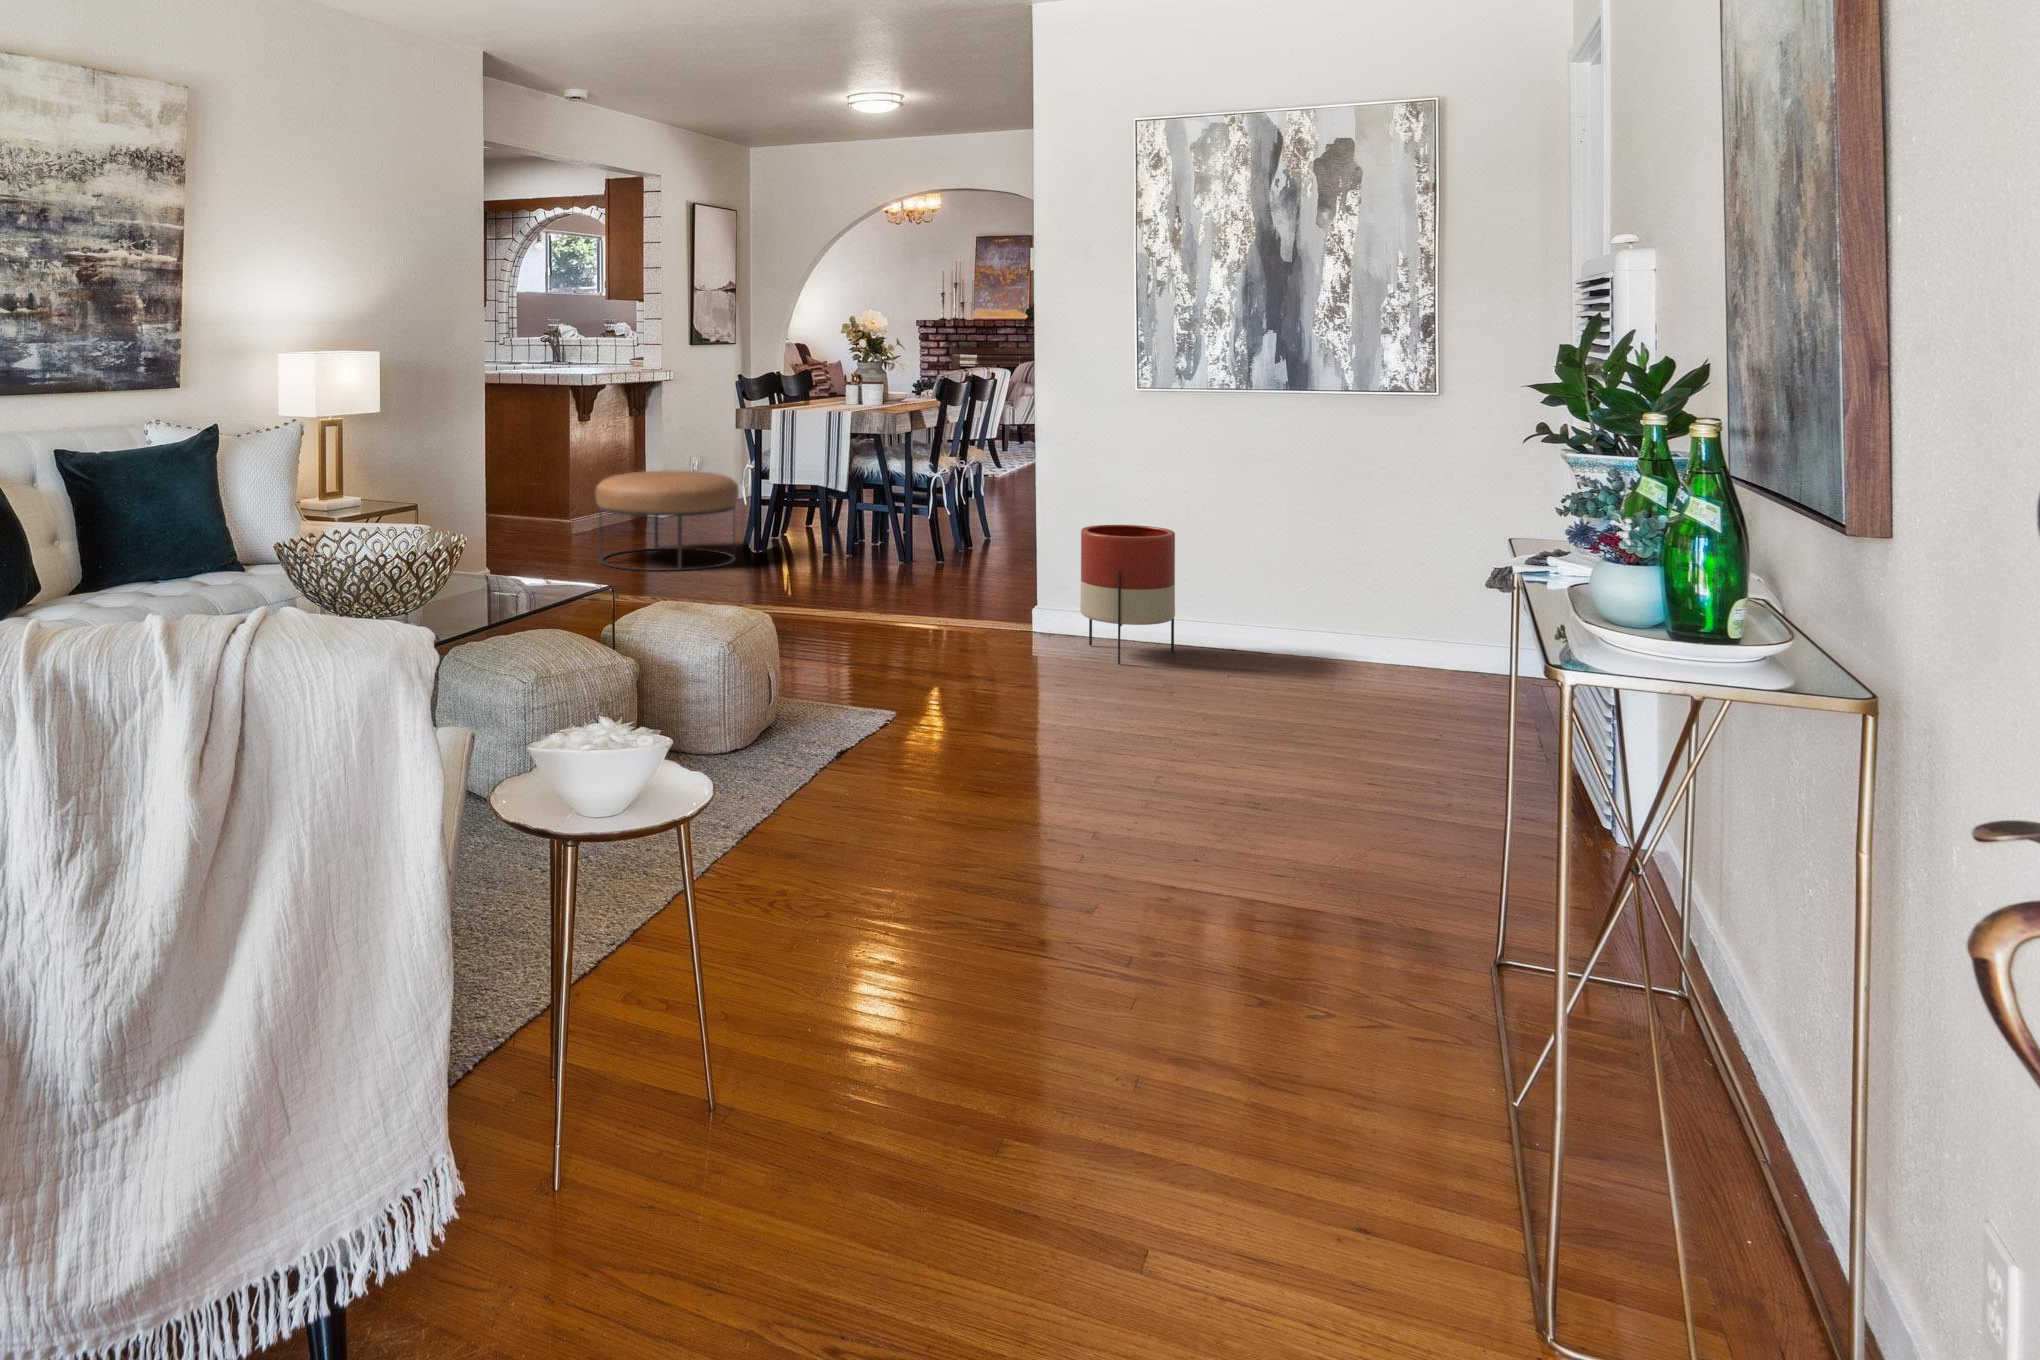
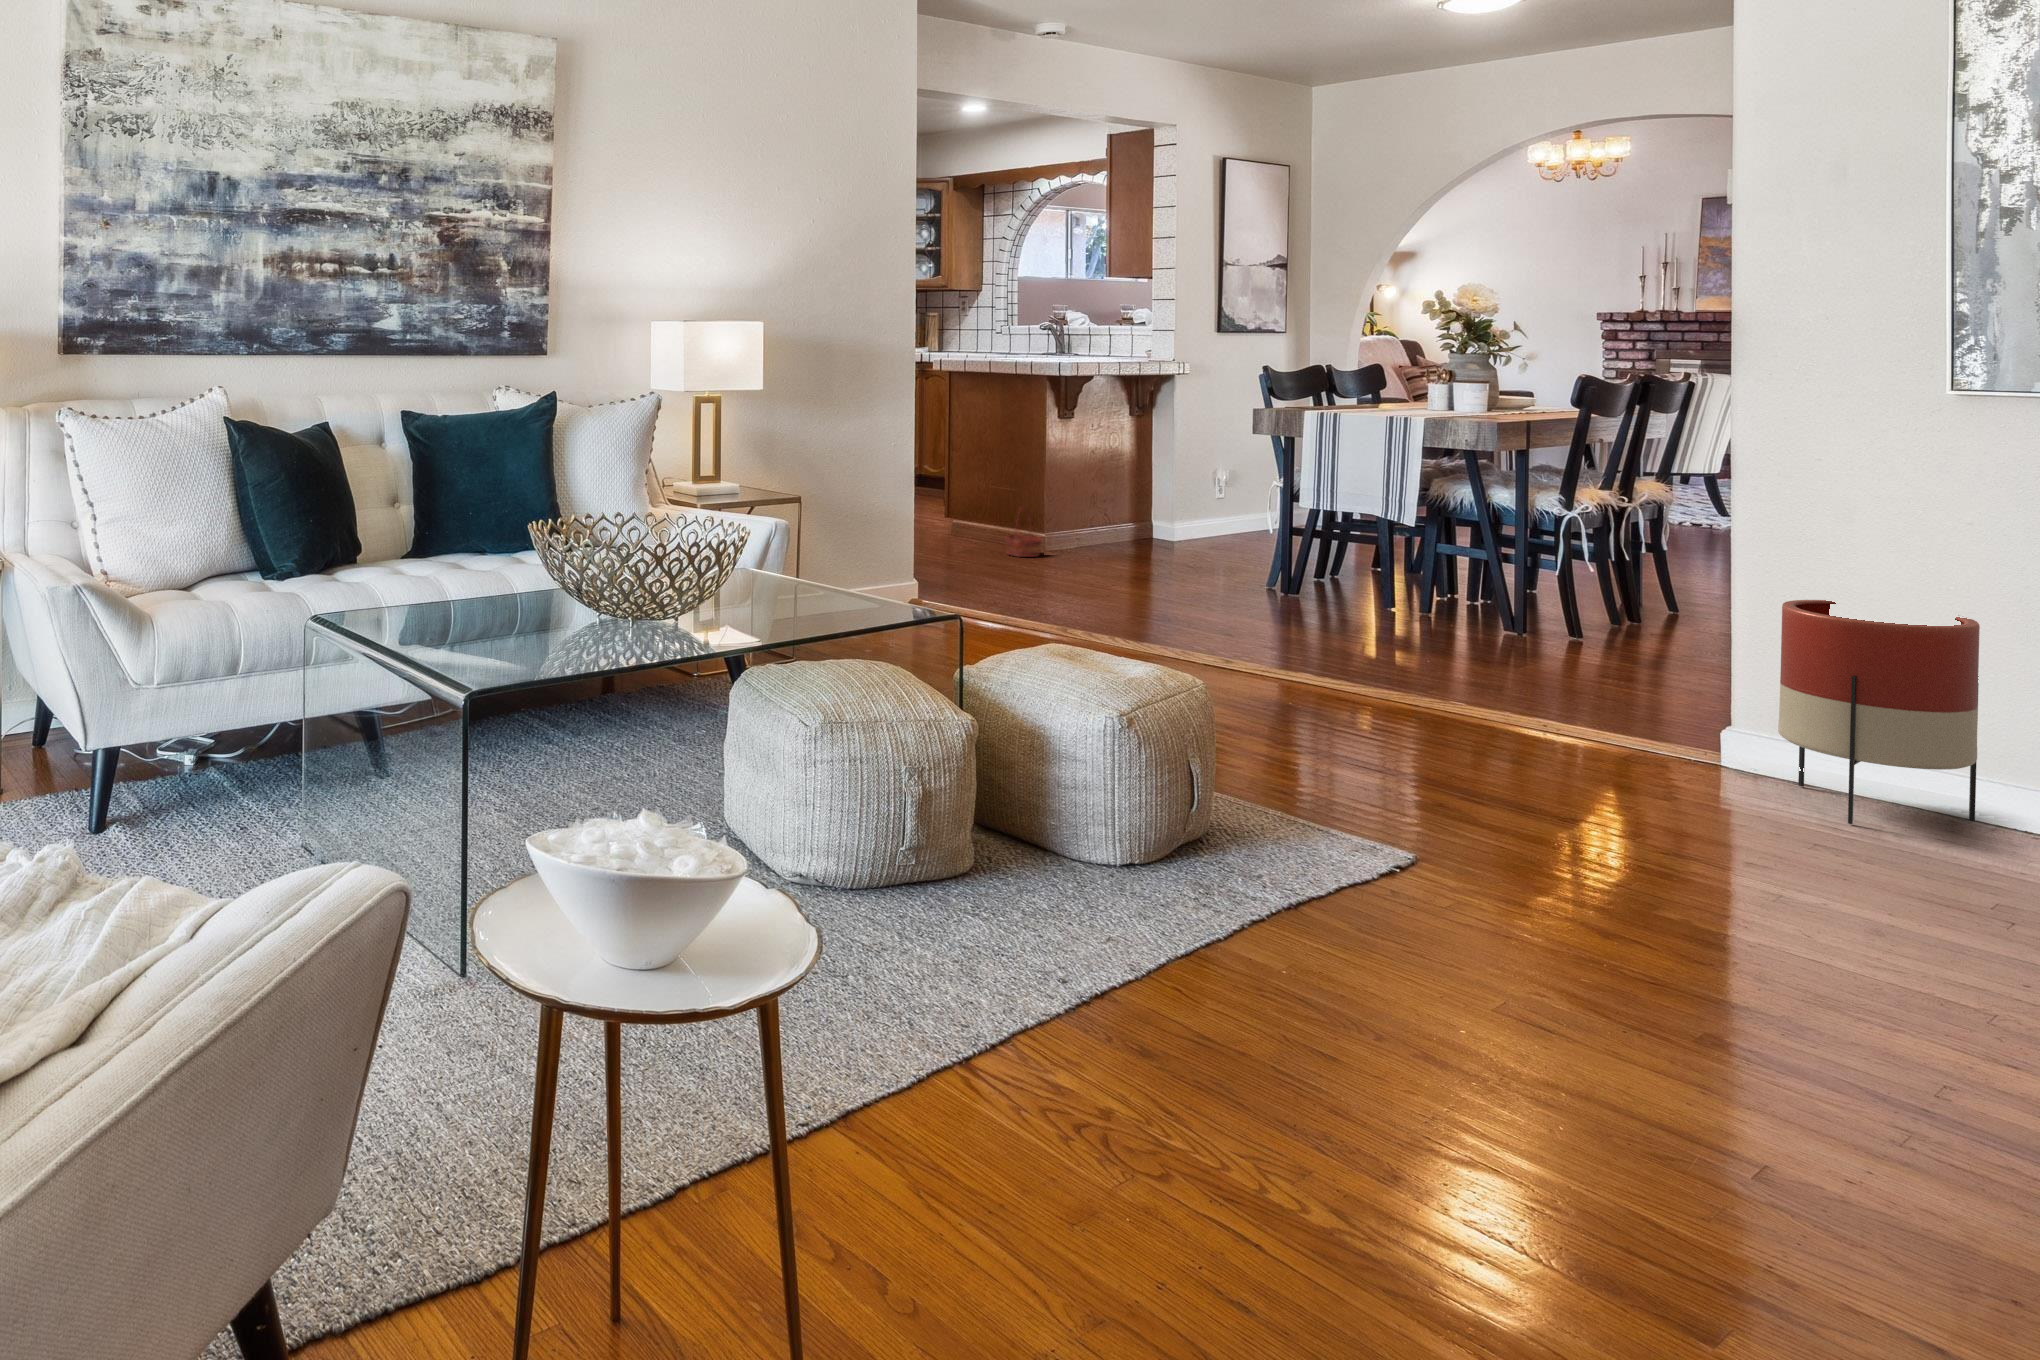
ottoman: present [596,470,739,571] -> none [1067,483,1259,608]
basket: none [533,497,565,541] -> present [1005,509,1042,557]

